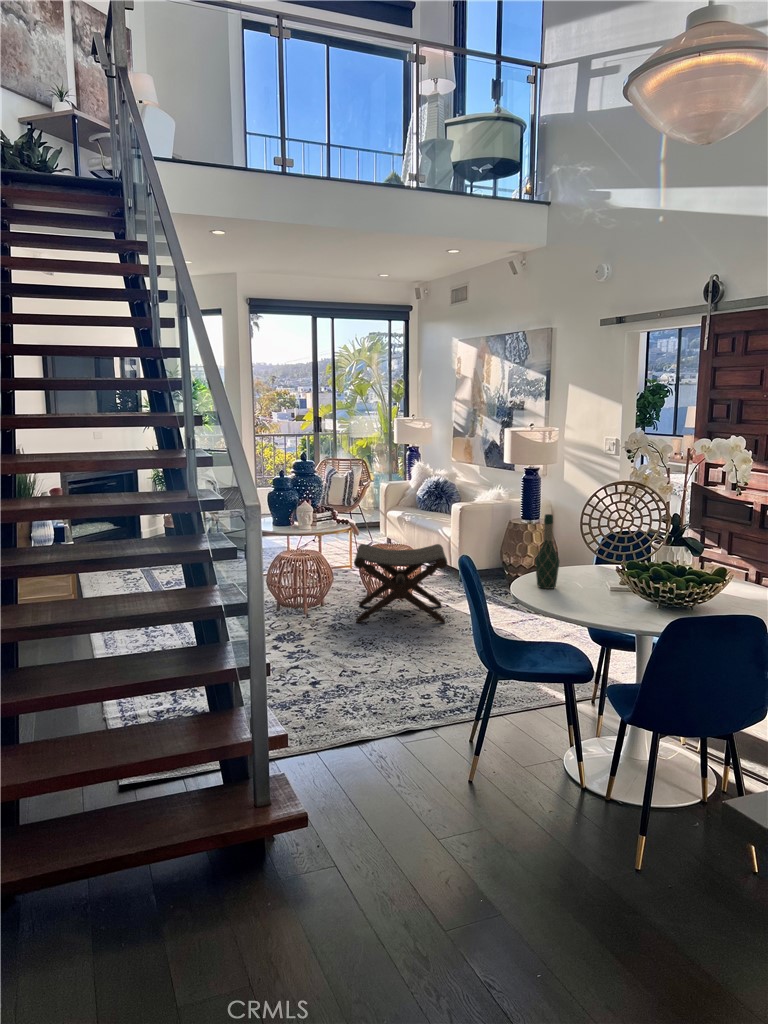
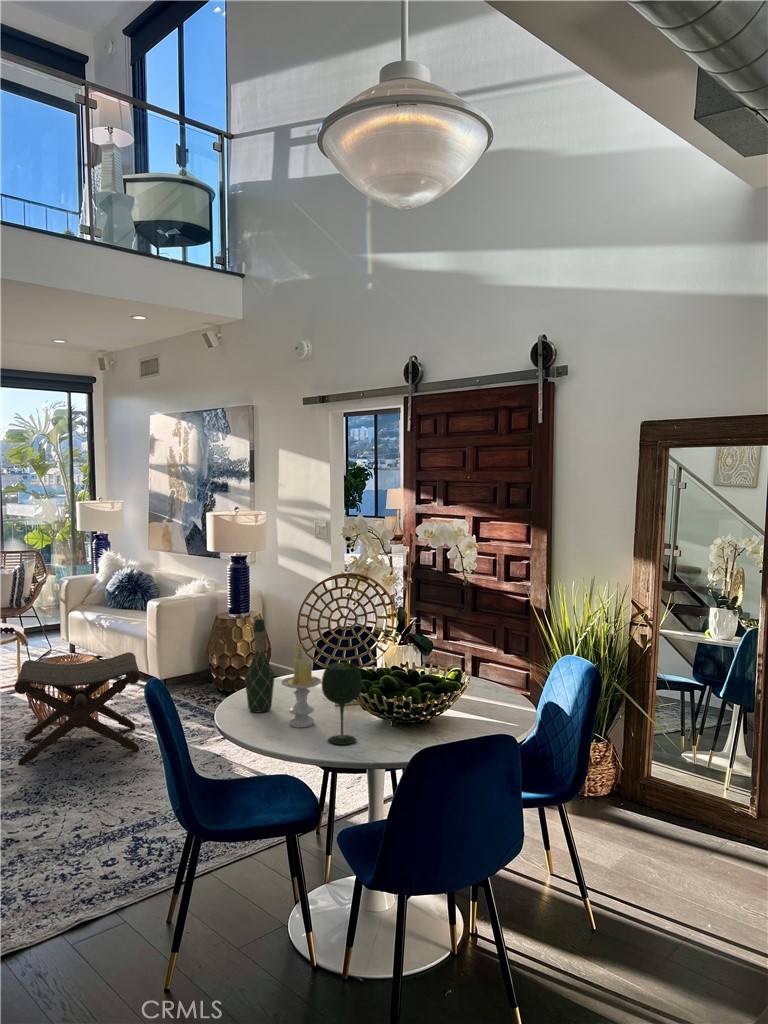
candle: none [565,534,599,602] -> present [282,643,321,728]
wine glass: none [598,551,633,617] -> present [321,662,362,745]

